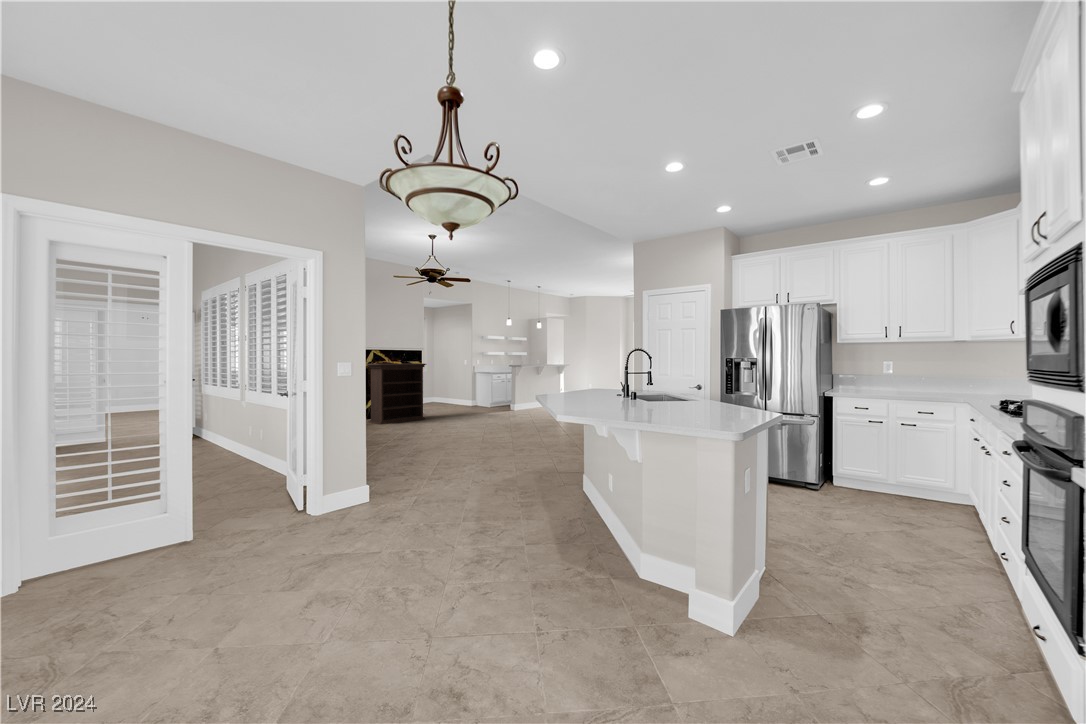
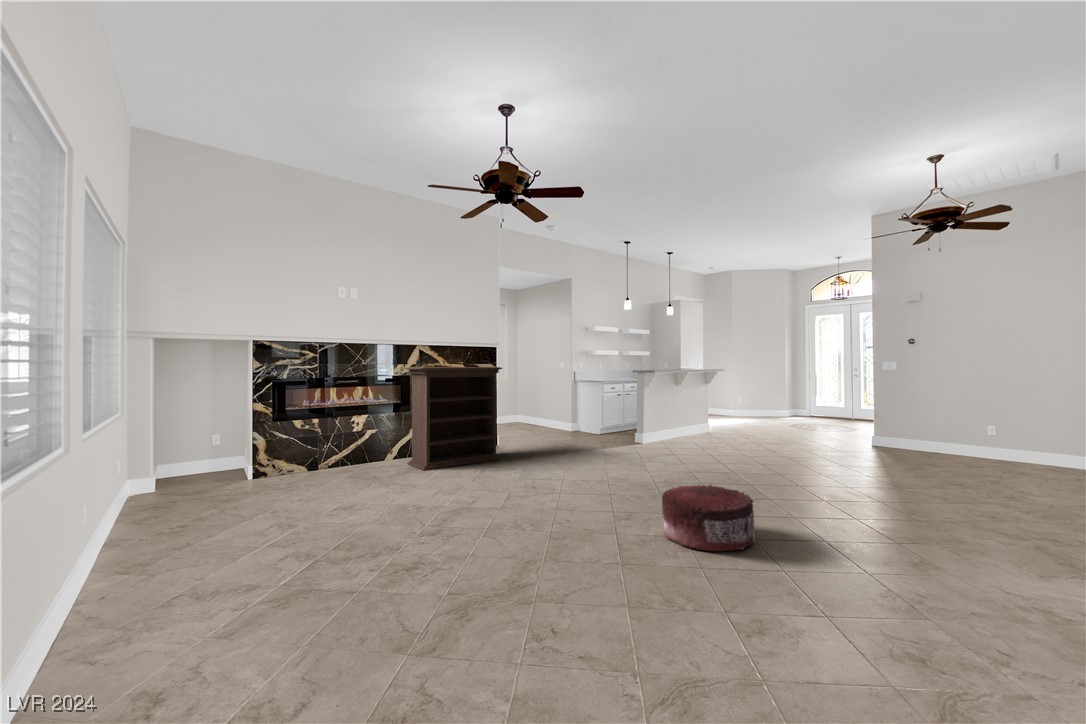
pouf: none [504,418,544,442] -> present [662,485,755,551]

